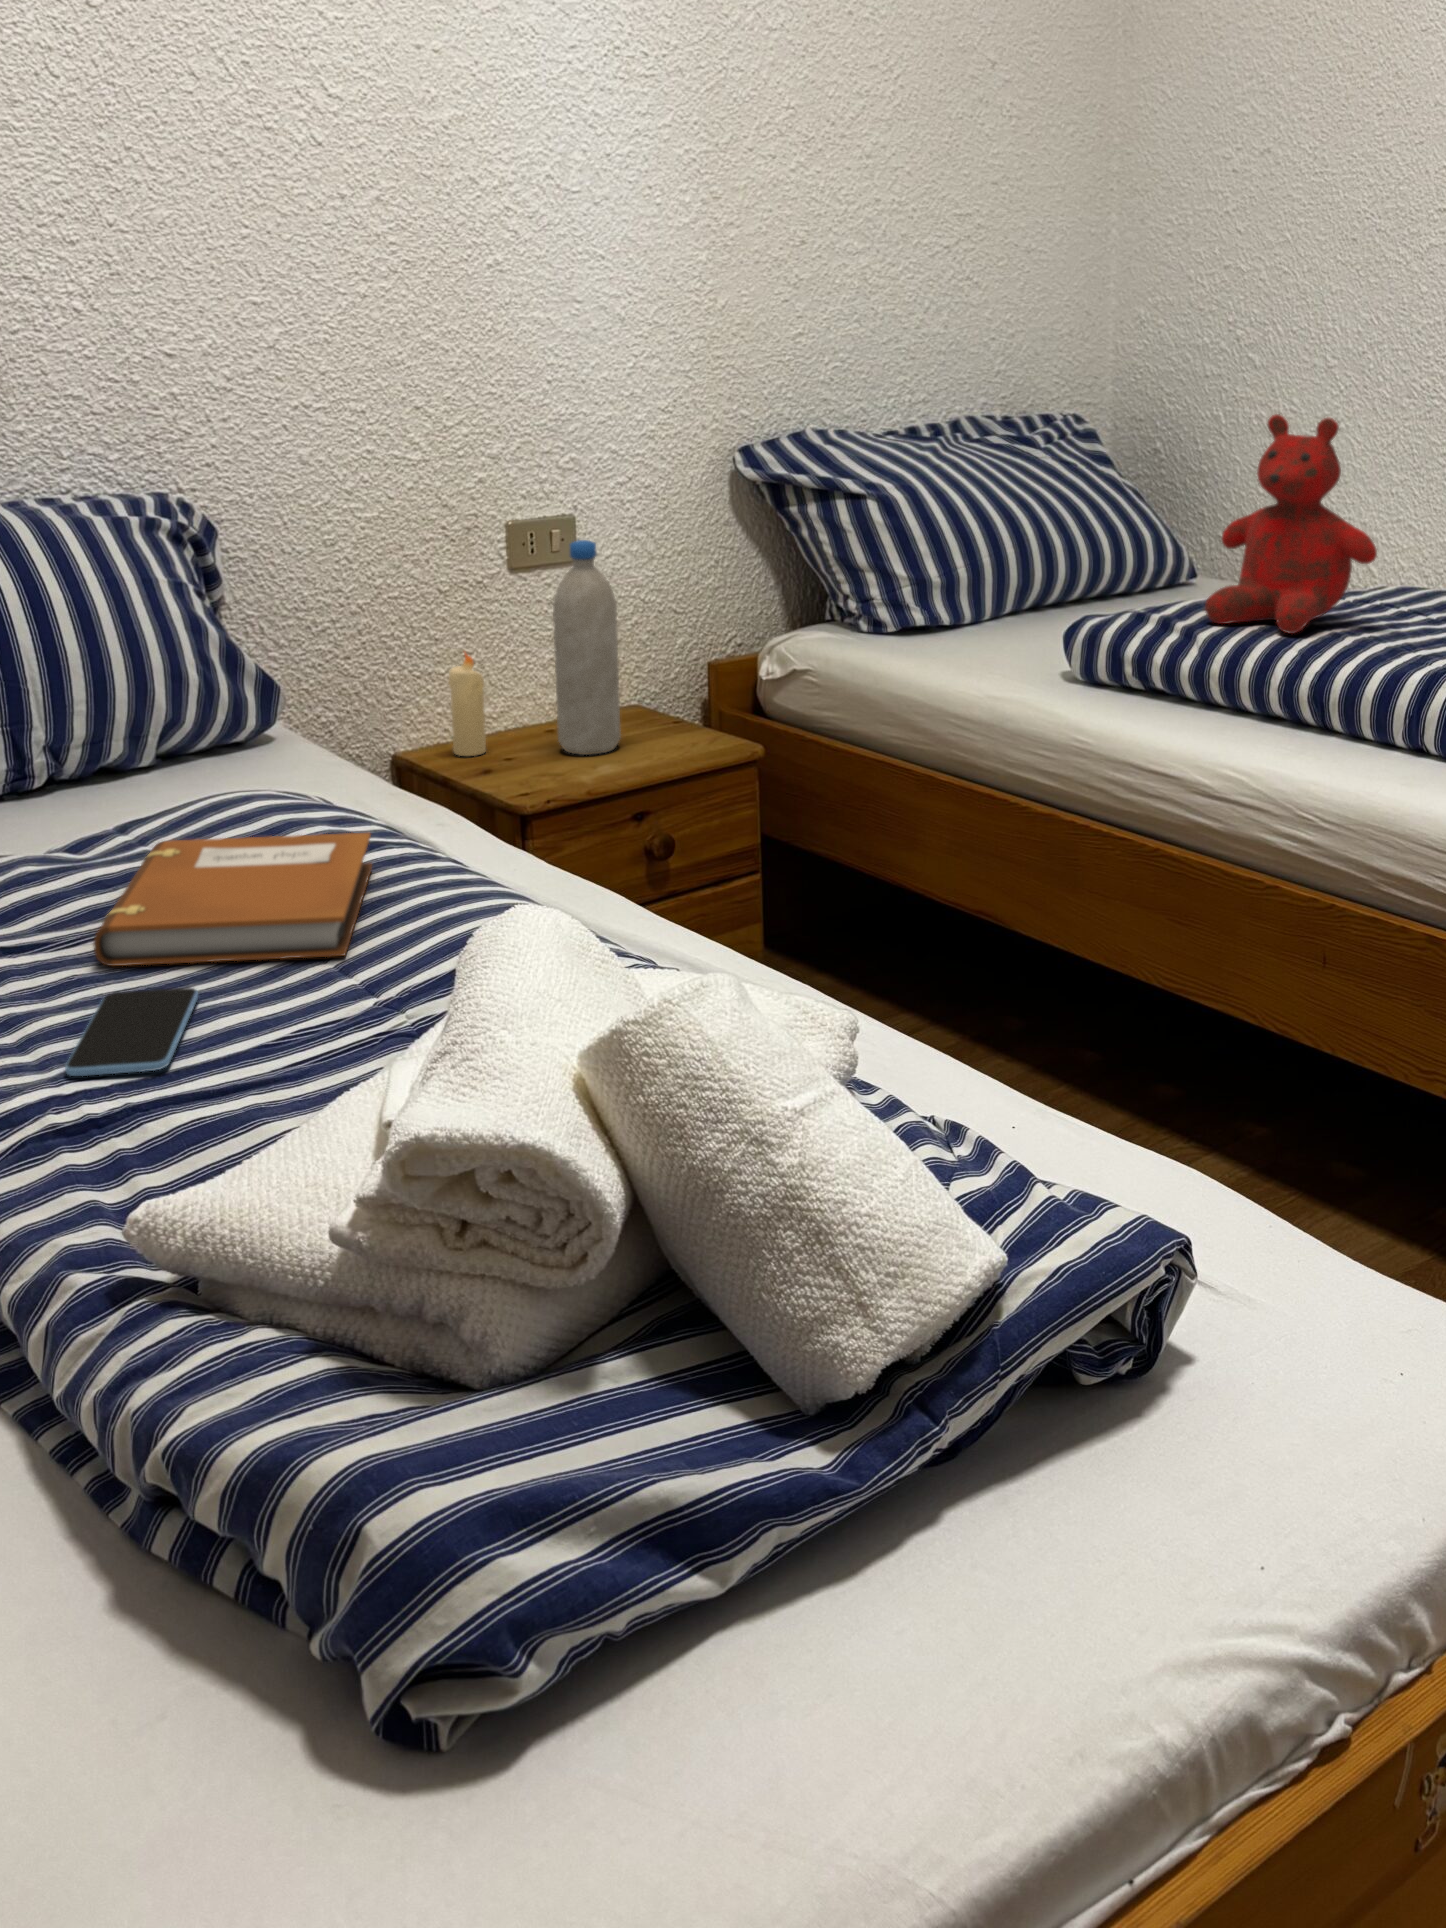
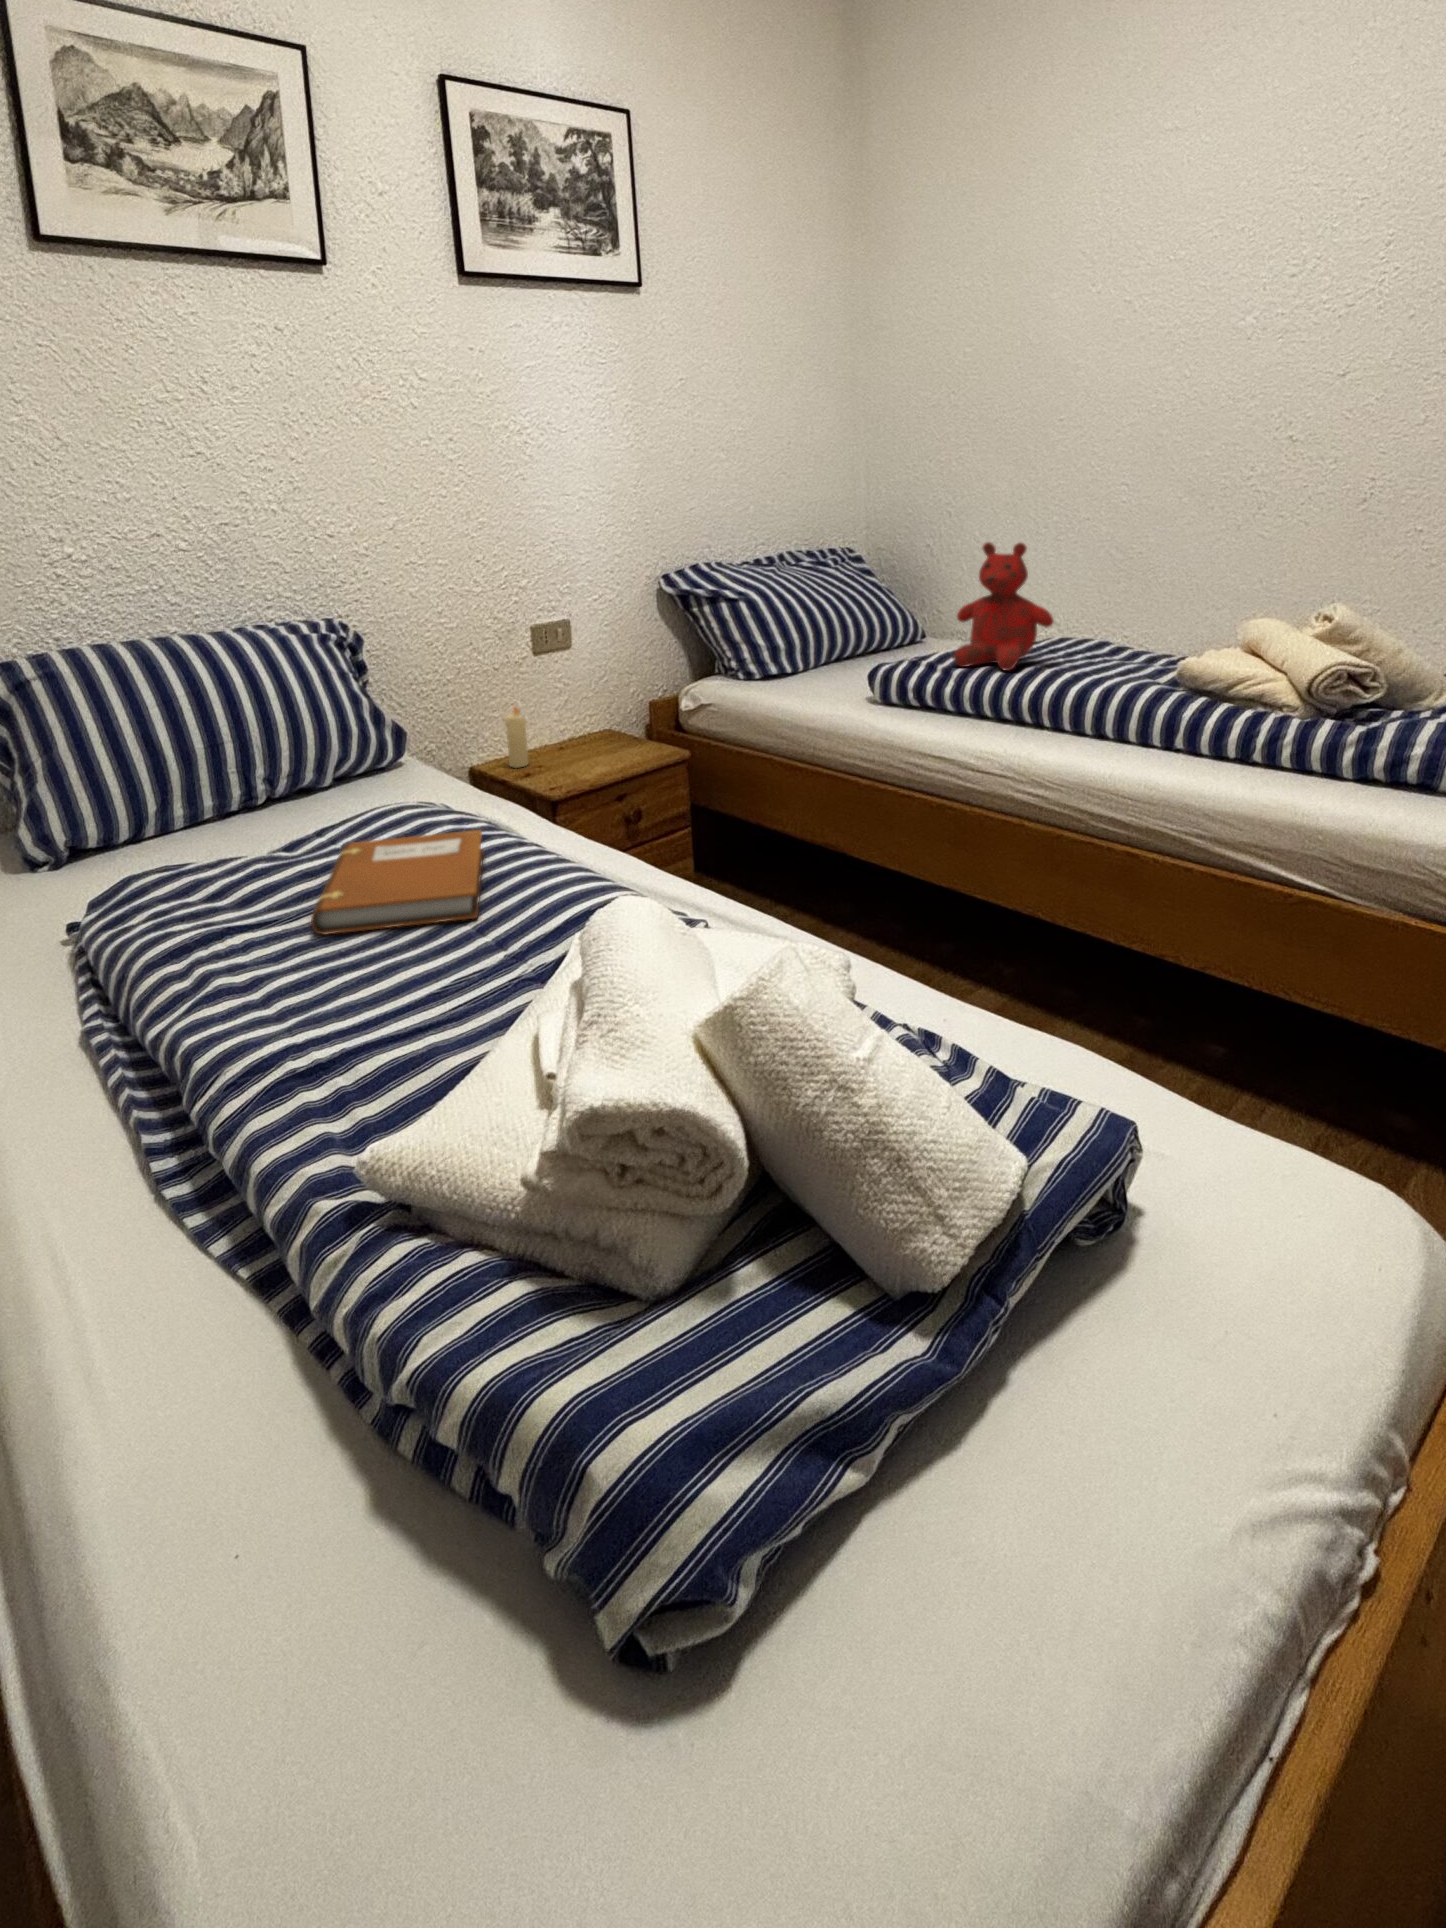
water bottle: present [553,540,621,755] -> none [565,636,608,763]
smartphone: present [65,988,198,1076] -> none [299,950,385,1025]

